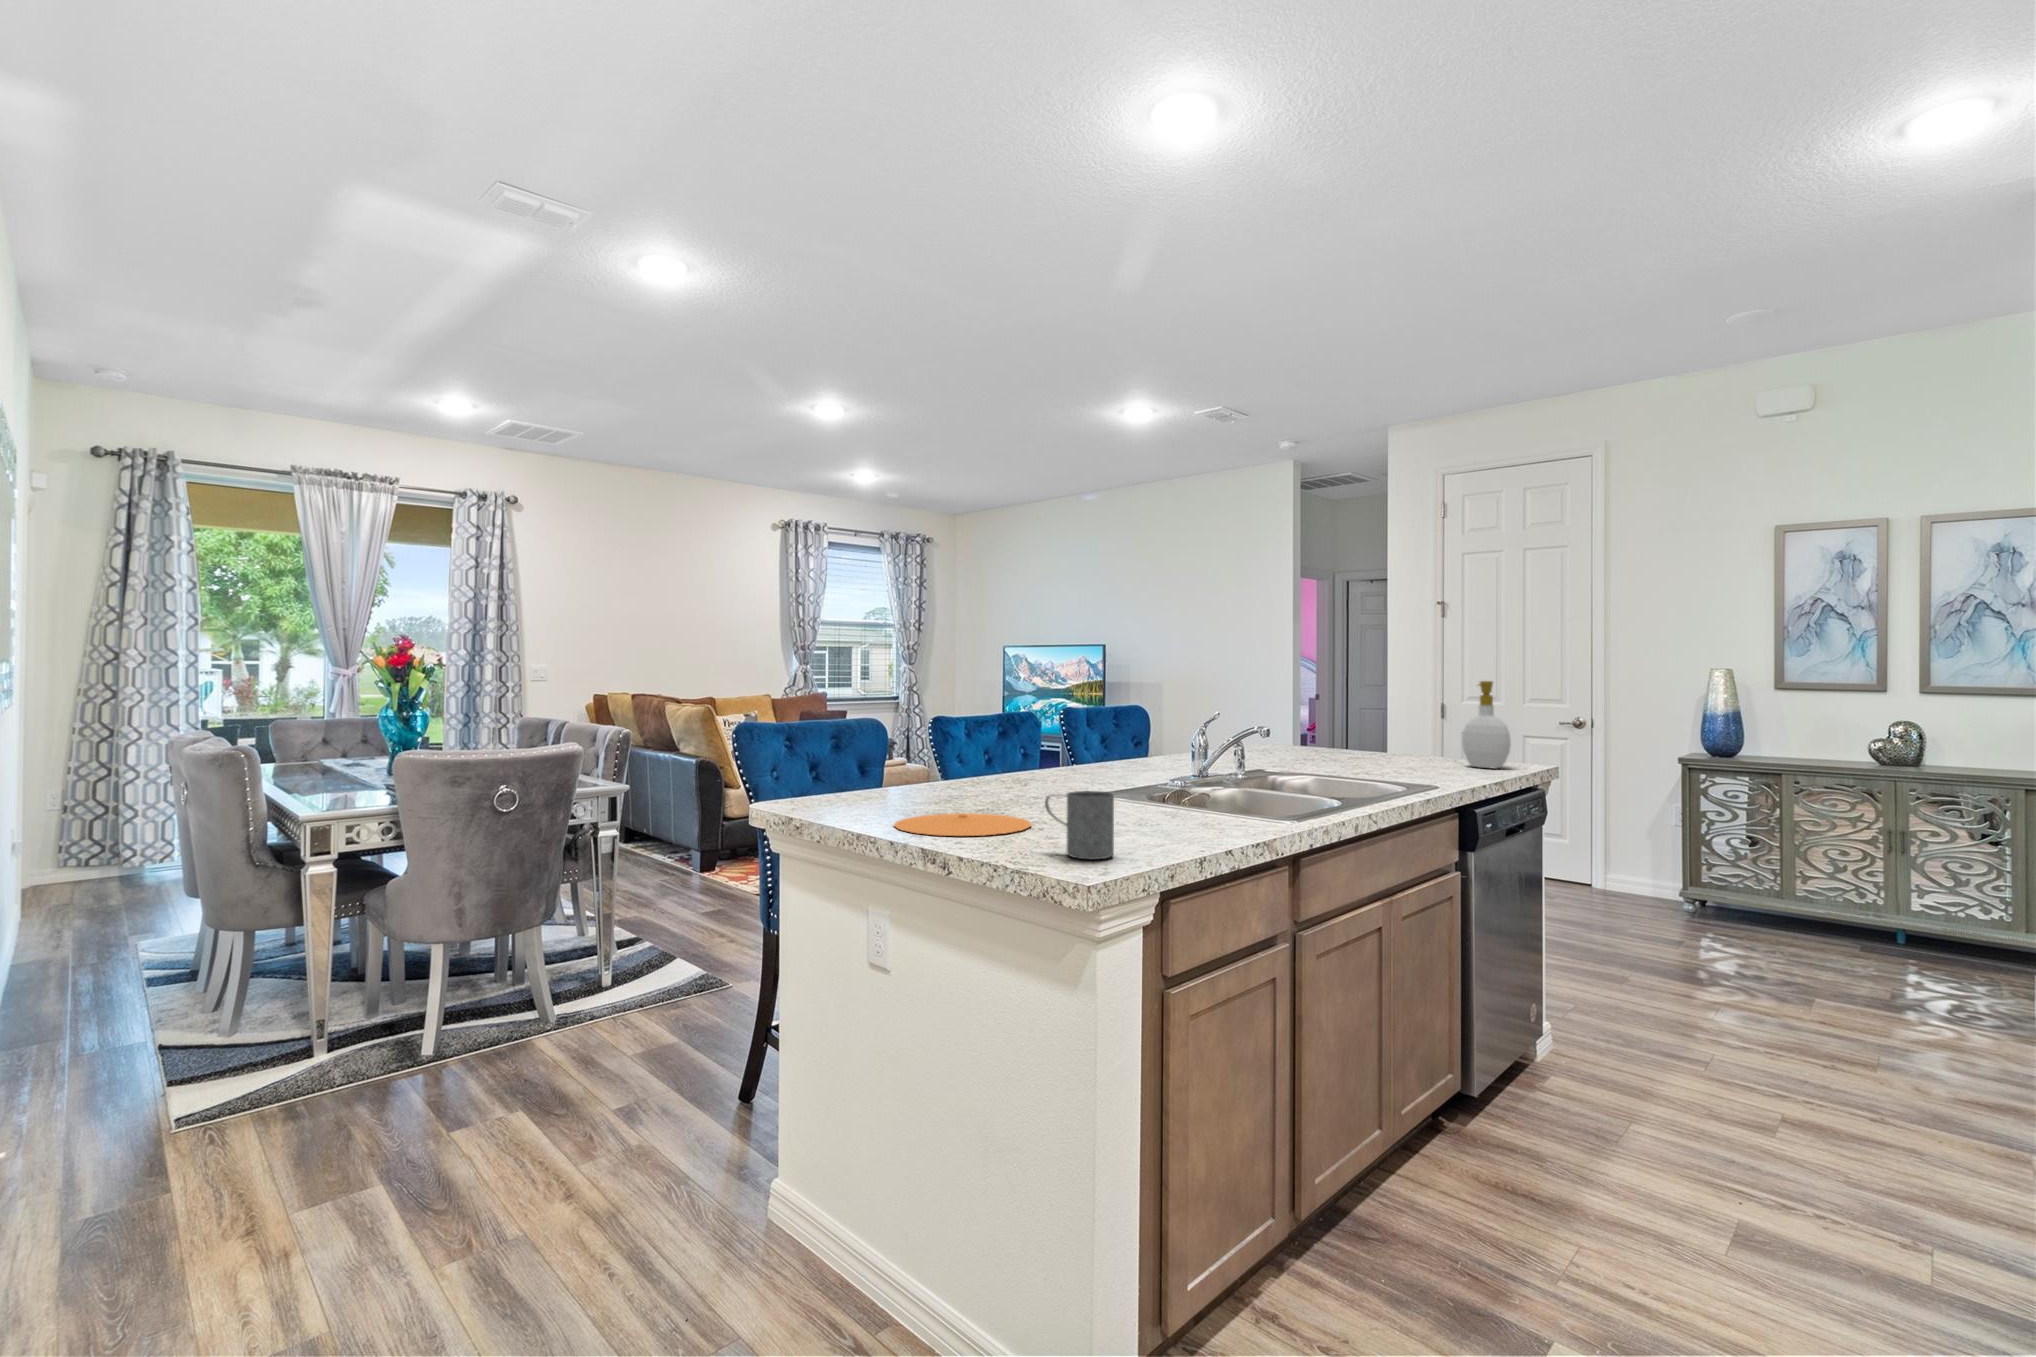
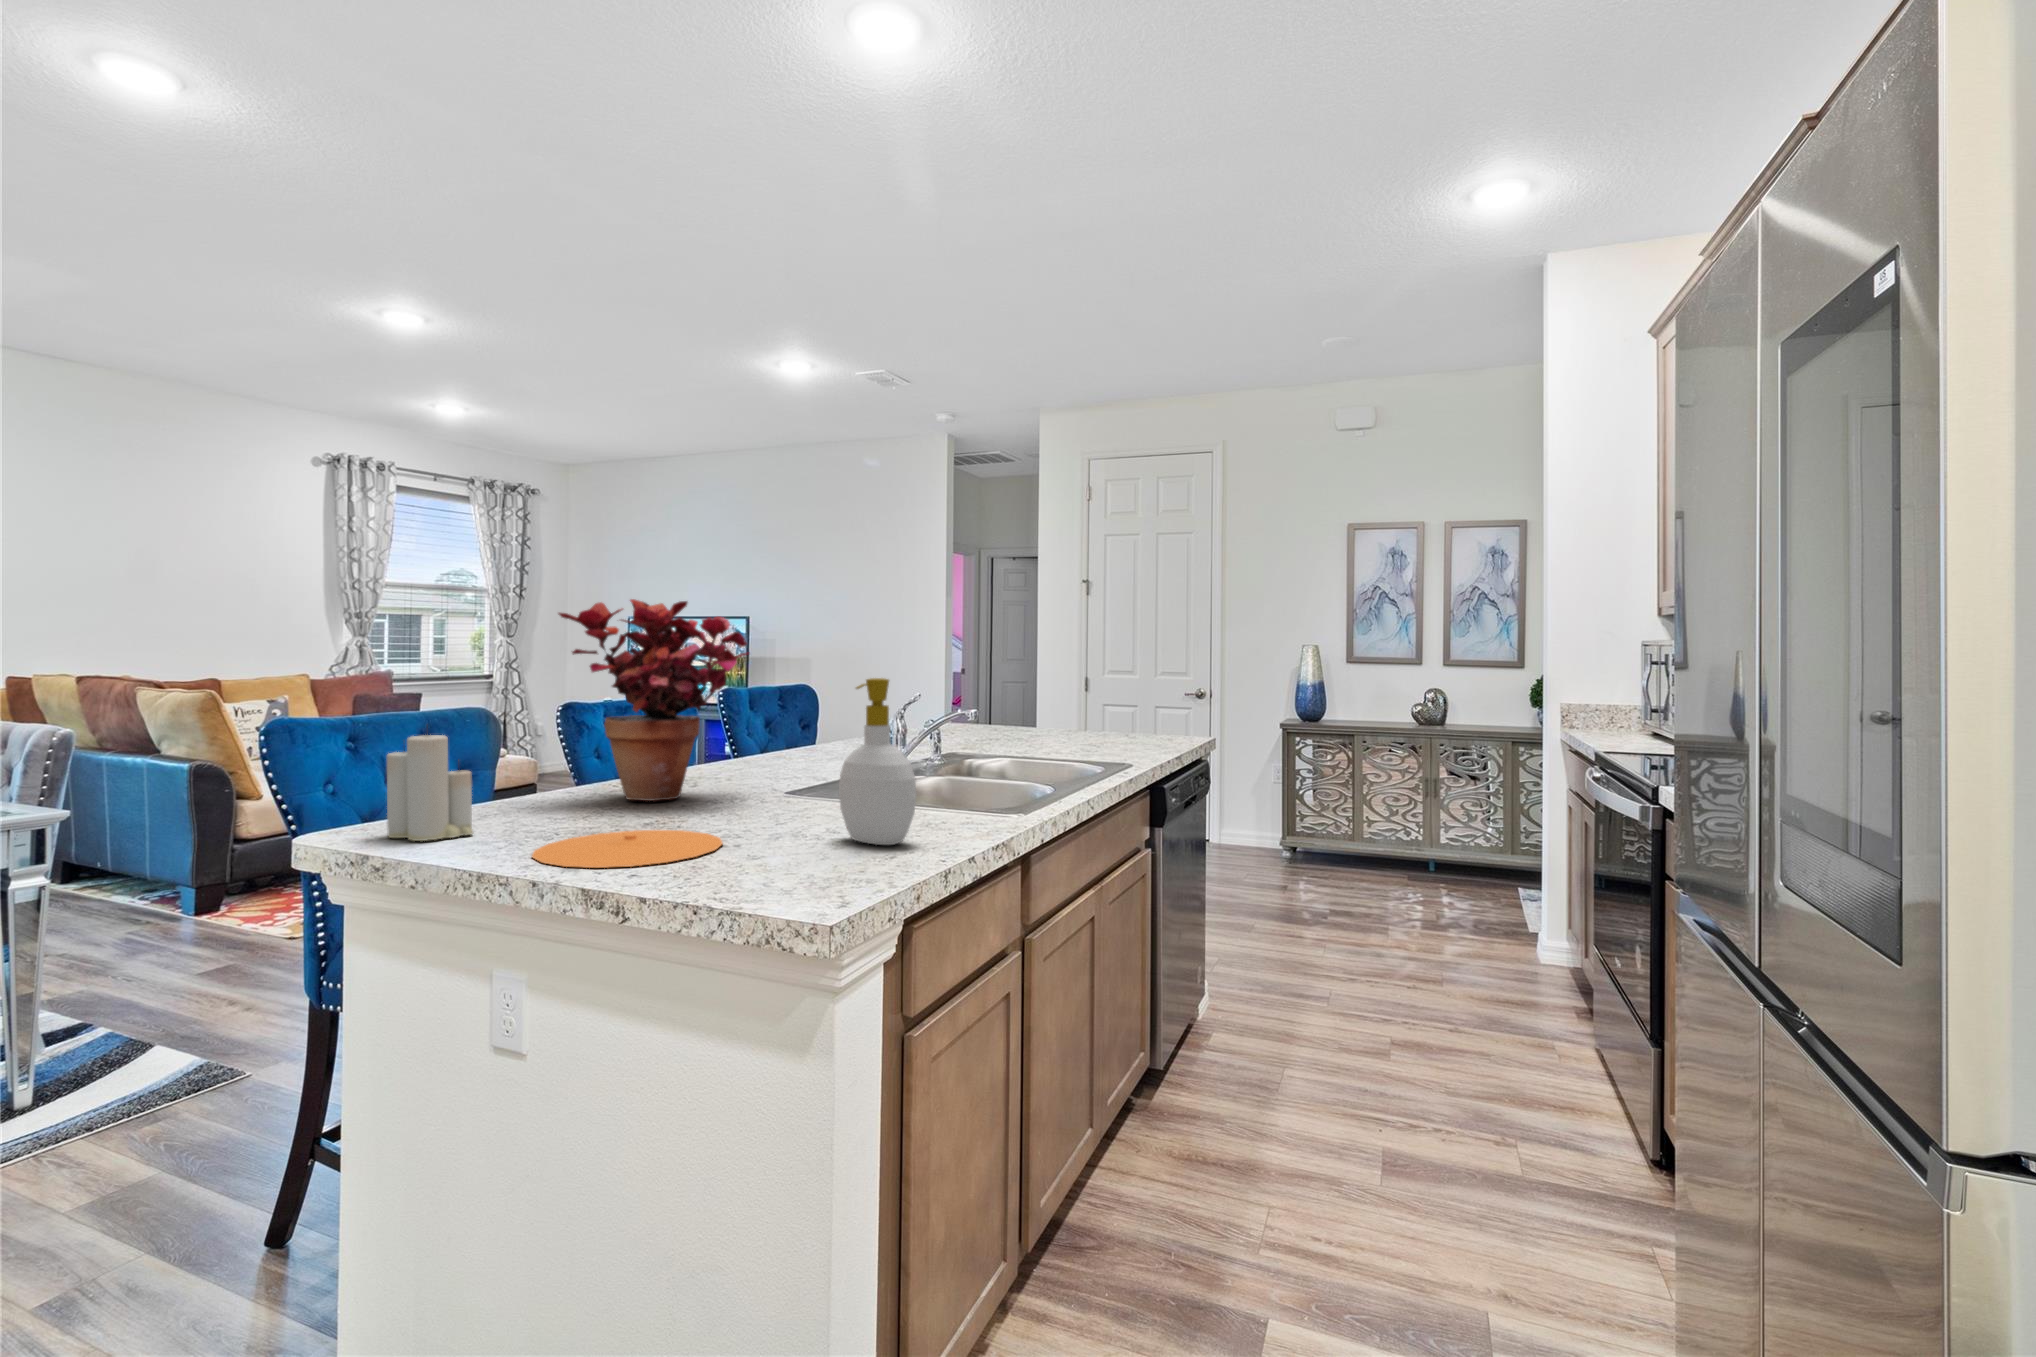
potted plant: none [922,630,1070,794] -> present [559,599,749,801]
soap bottle: present [1462,681,1511,769] -> present [839,678,916,845]
candle: none [805,725,859,811] -> present [387,735,473,841]
mug: present [1045,791,1114,859] -> none [755,801,846,888]

